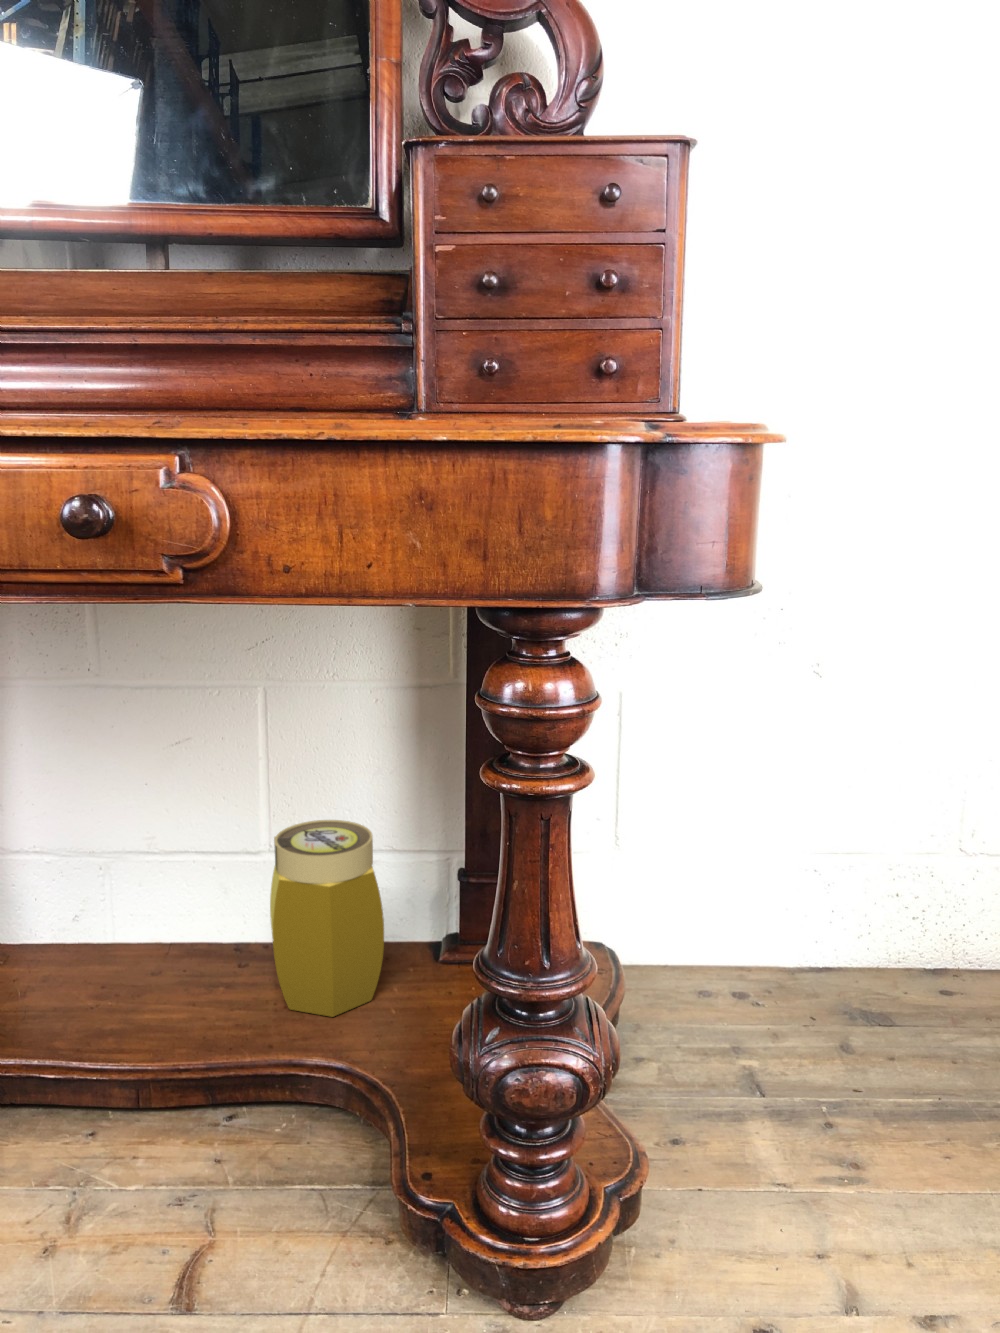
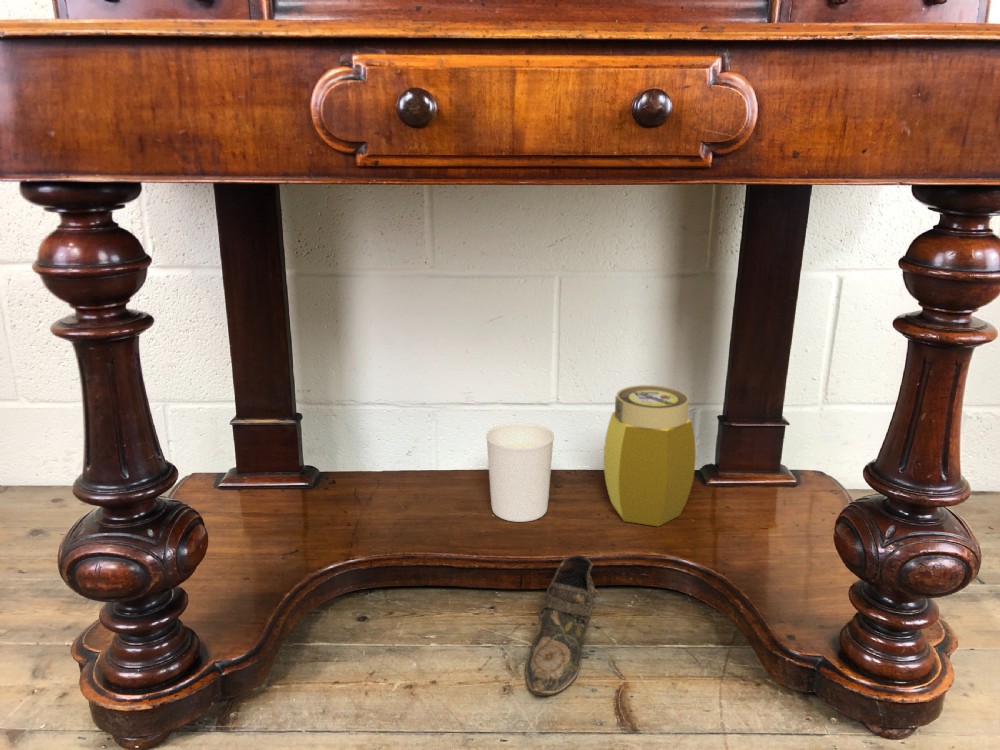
candle holder: none [99,871,195,1011] -> present [486,423,554,522]
shoe: none [70,1061,213,1262] -> present [525,555,595,696]

